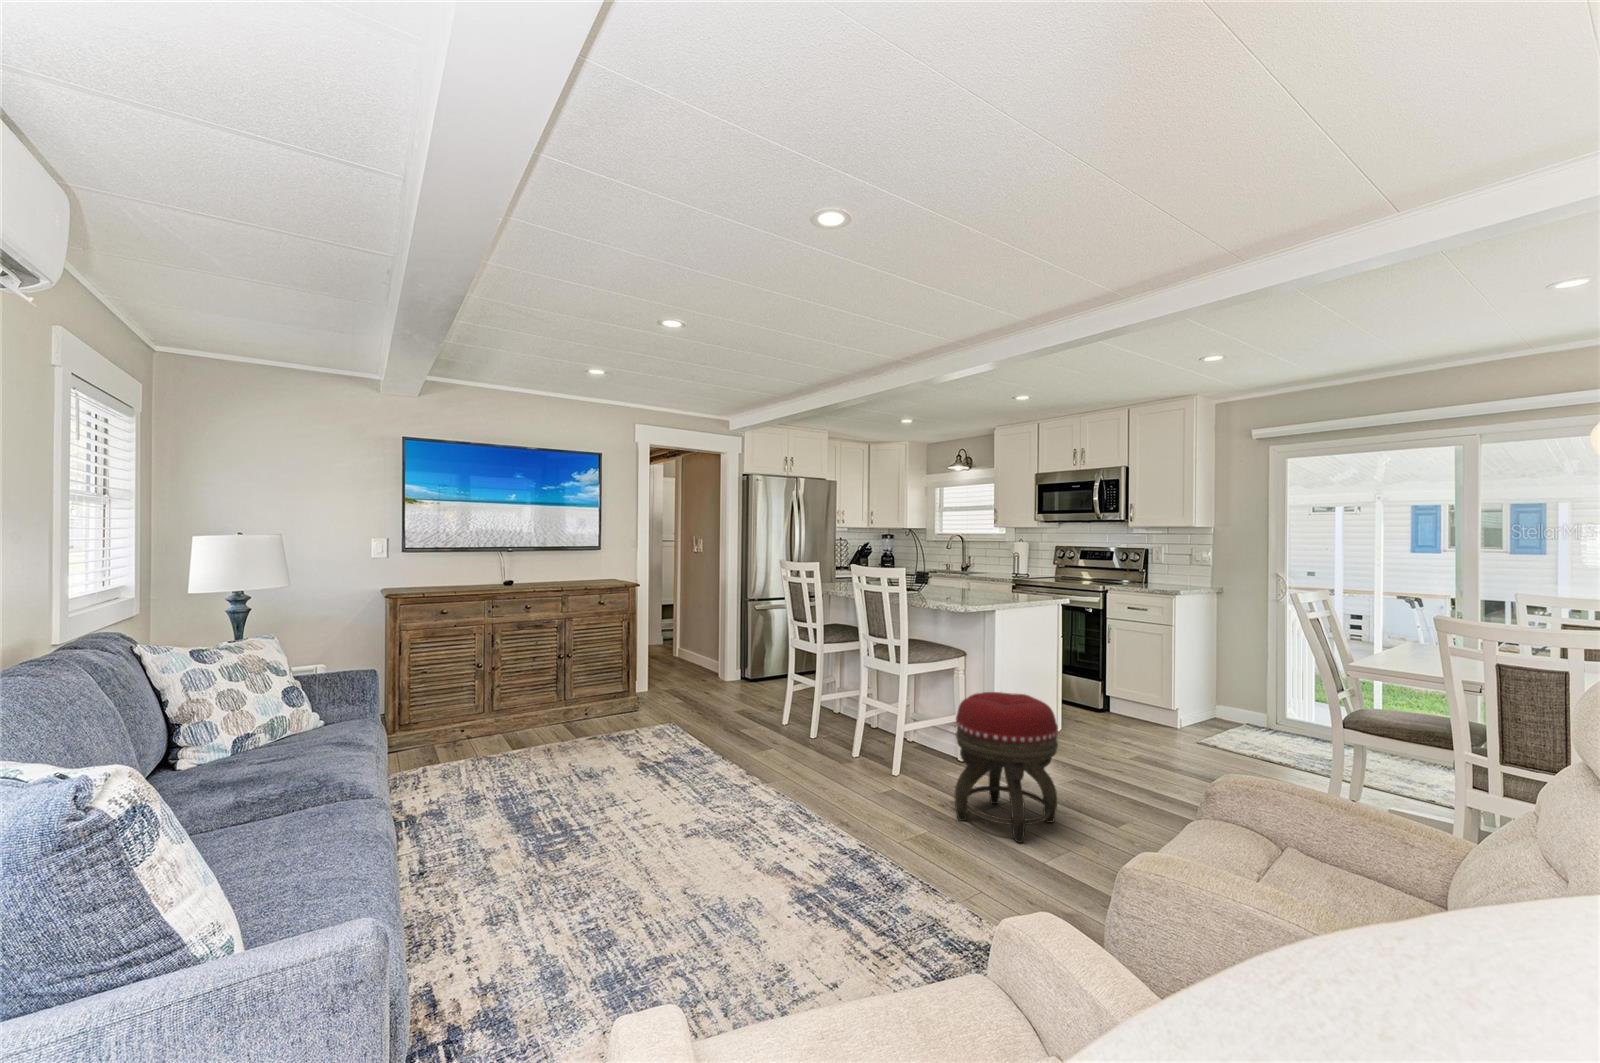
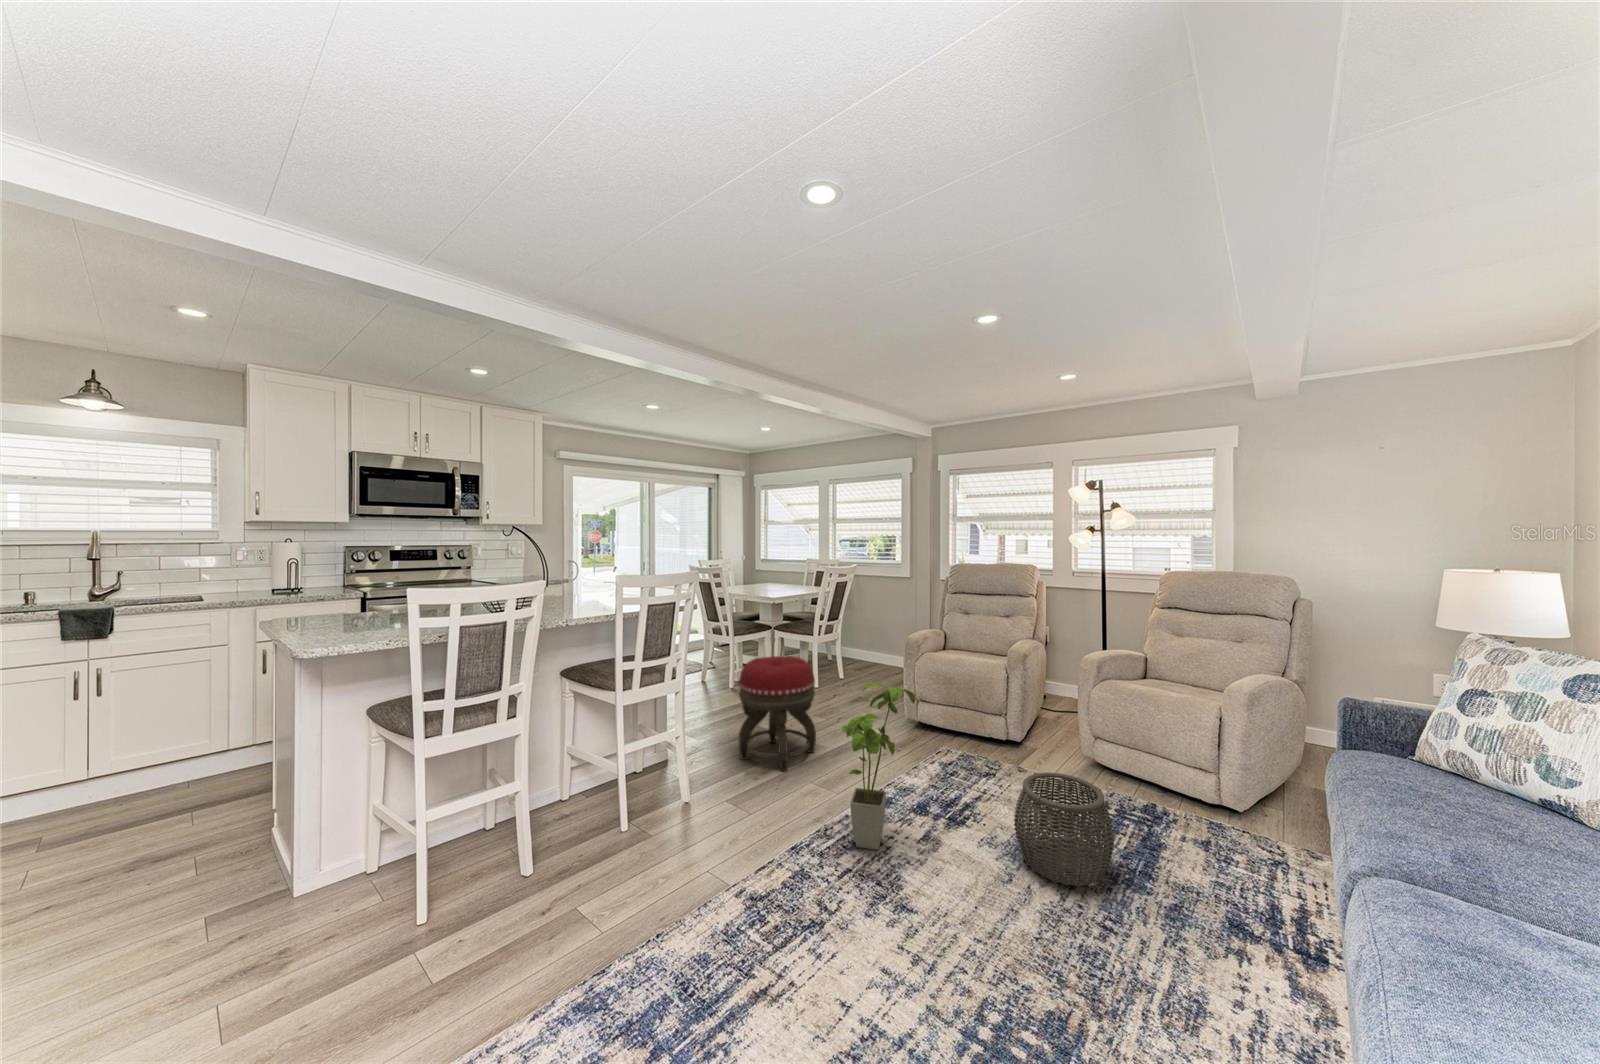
house plant: none [763,680,849,844] -> present [842,683,916,850]
woven basket: none [623,822,737,964] -> present [1014,773,1115,887]

